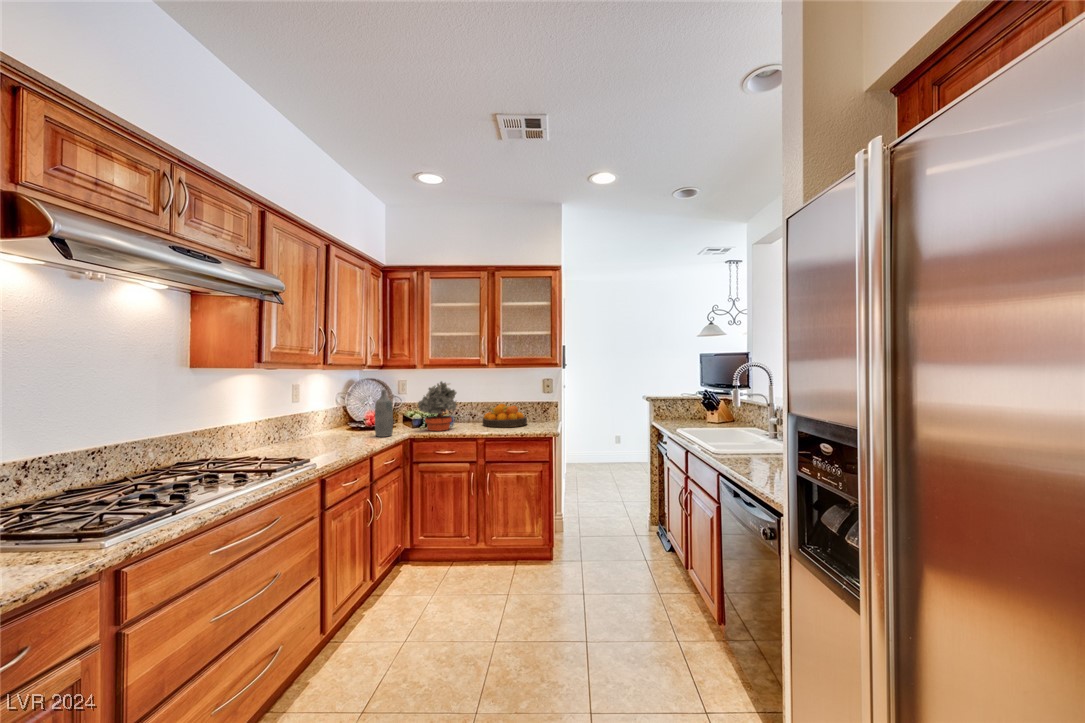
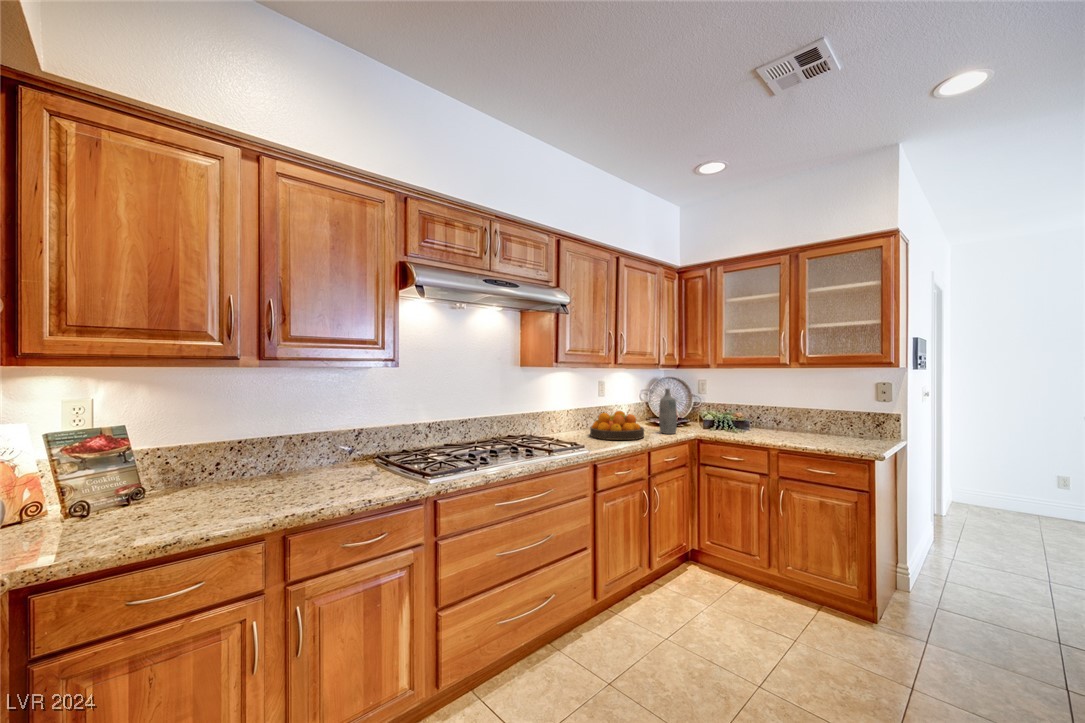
potted plant: present [418,381,456,431] -> none [703,381,750,435]
fruit bowl: present [482,404,527,427] -> present [590,411,644,440]

